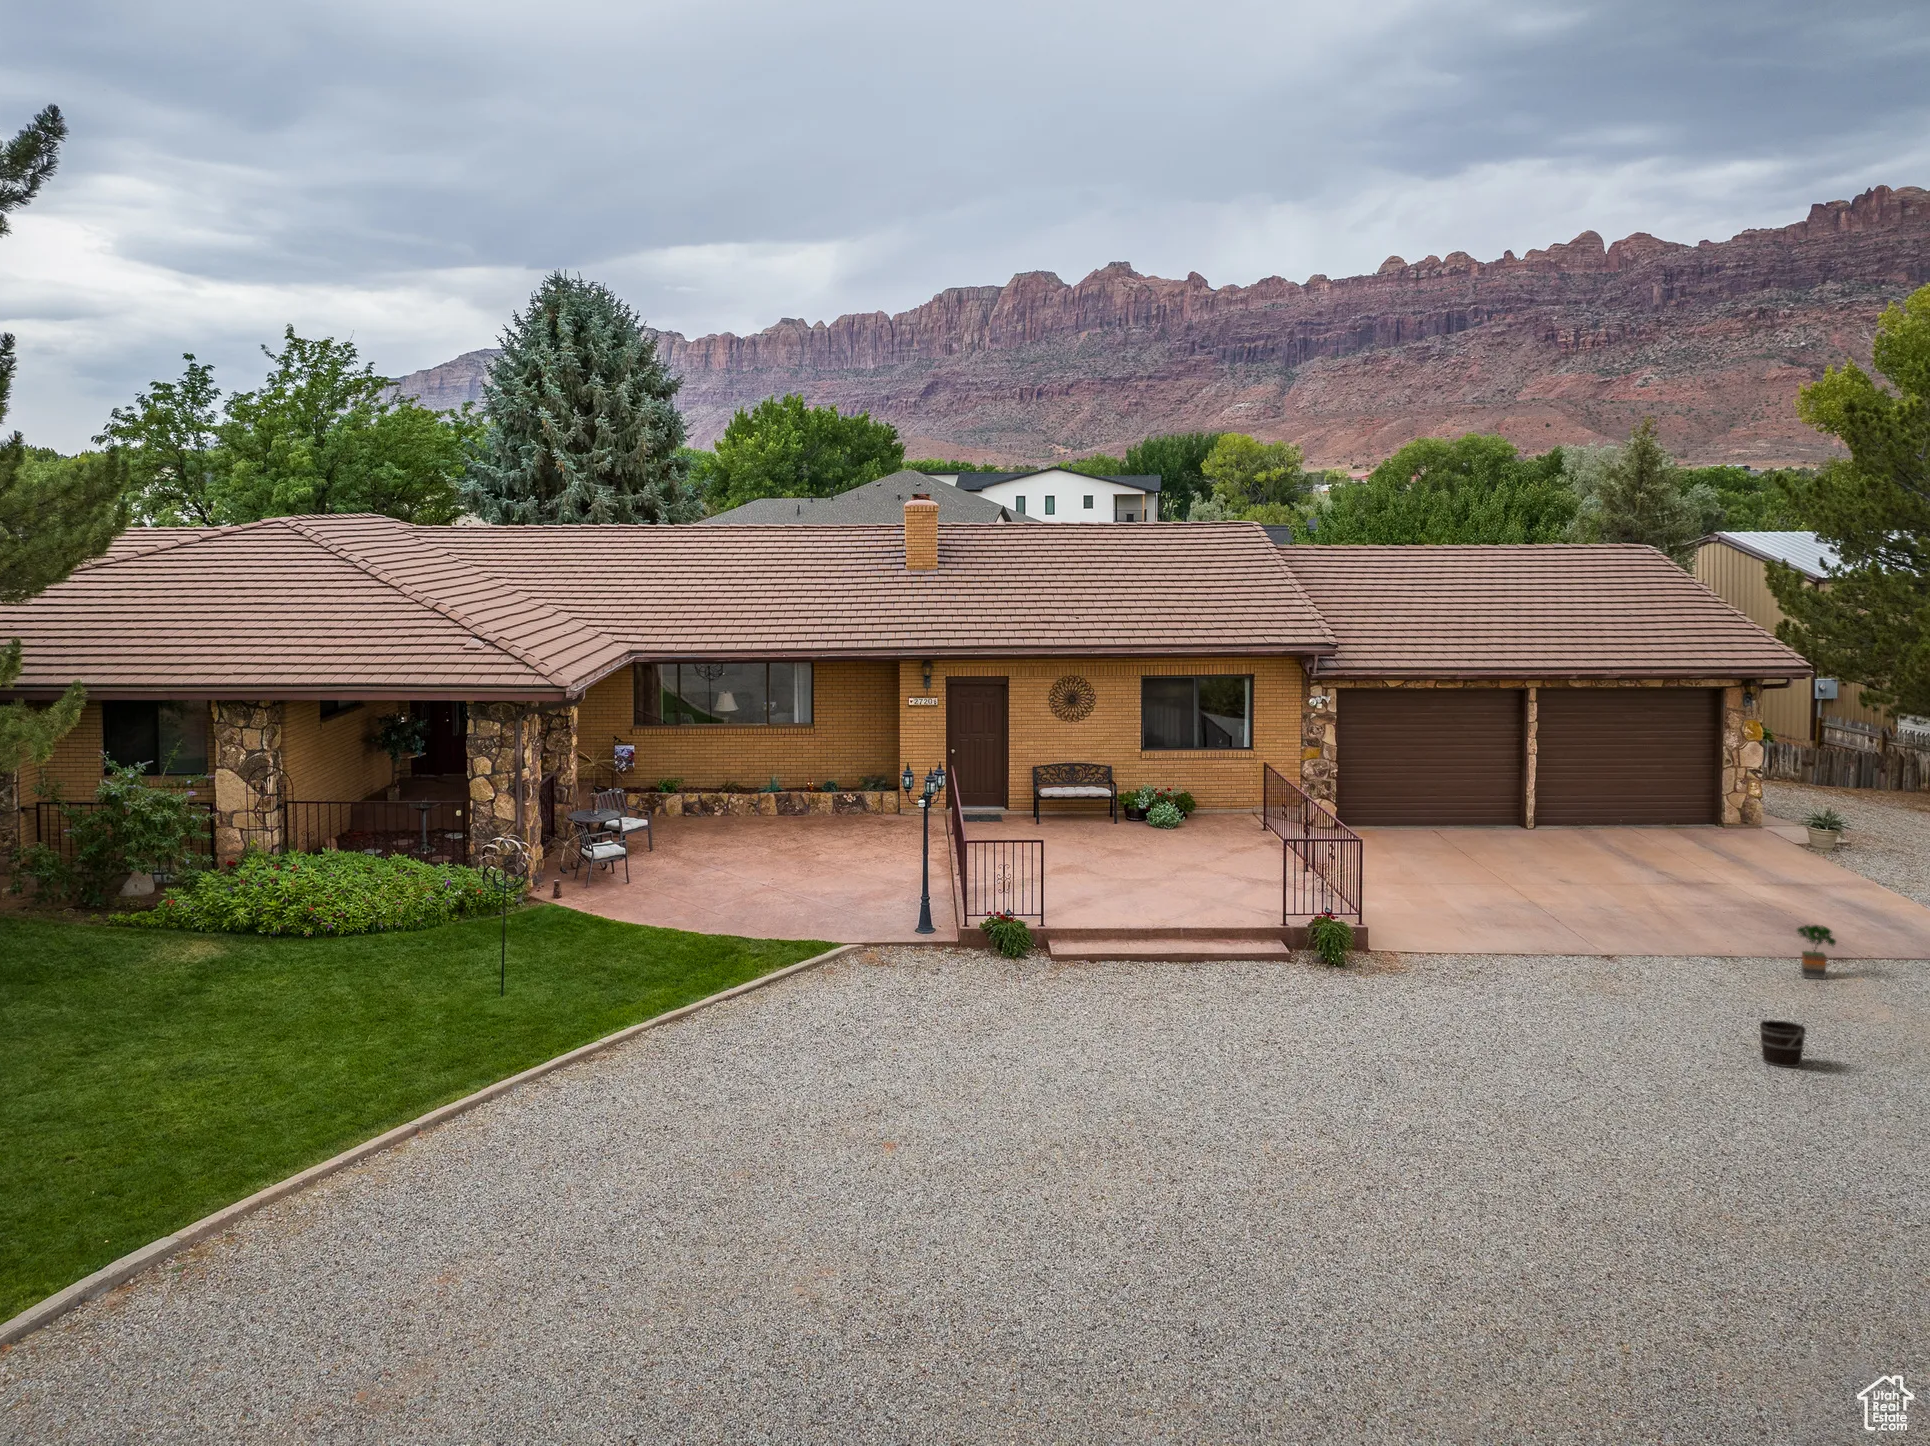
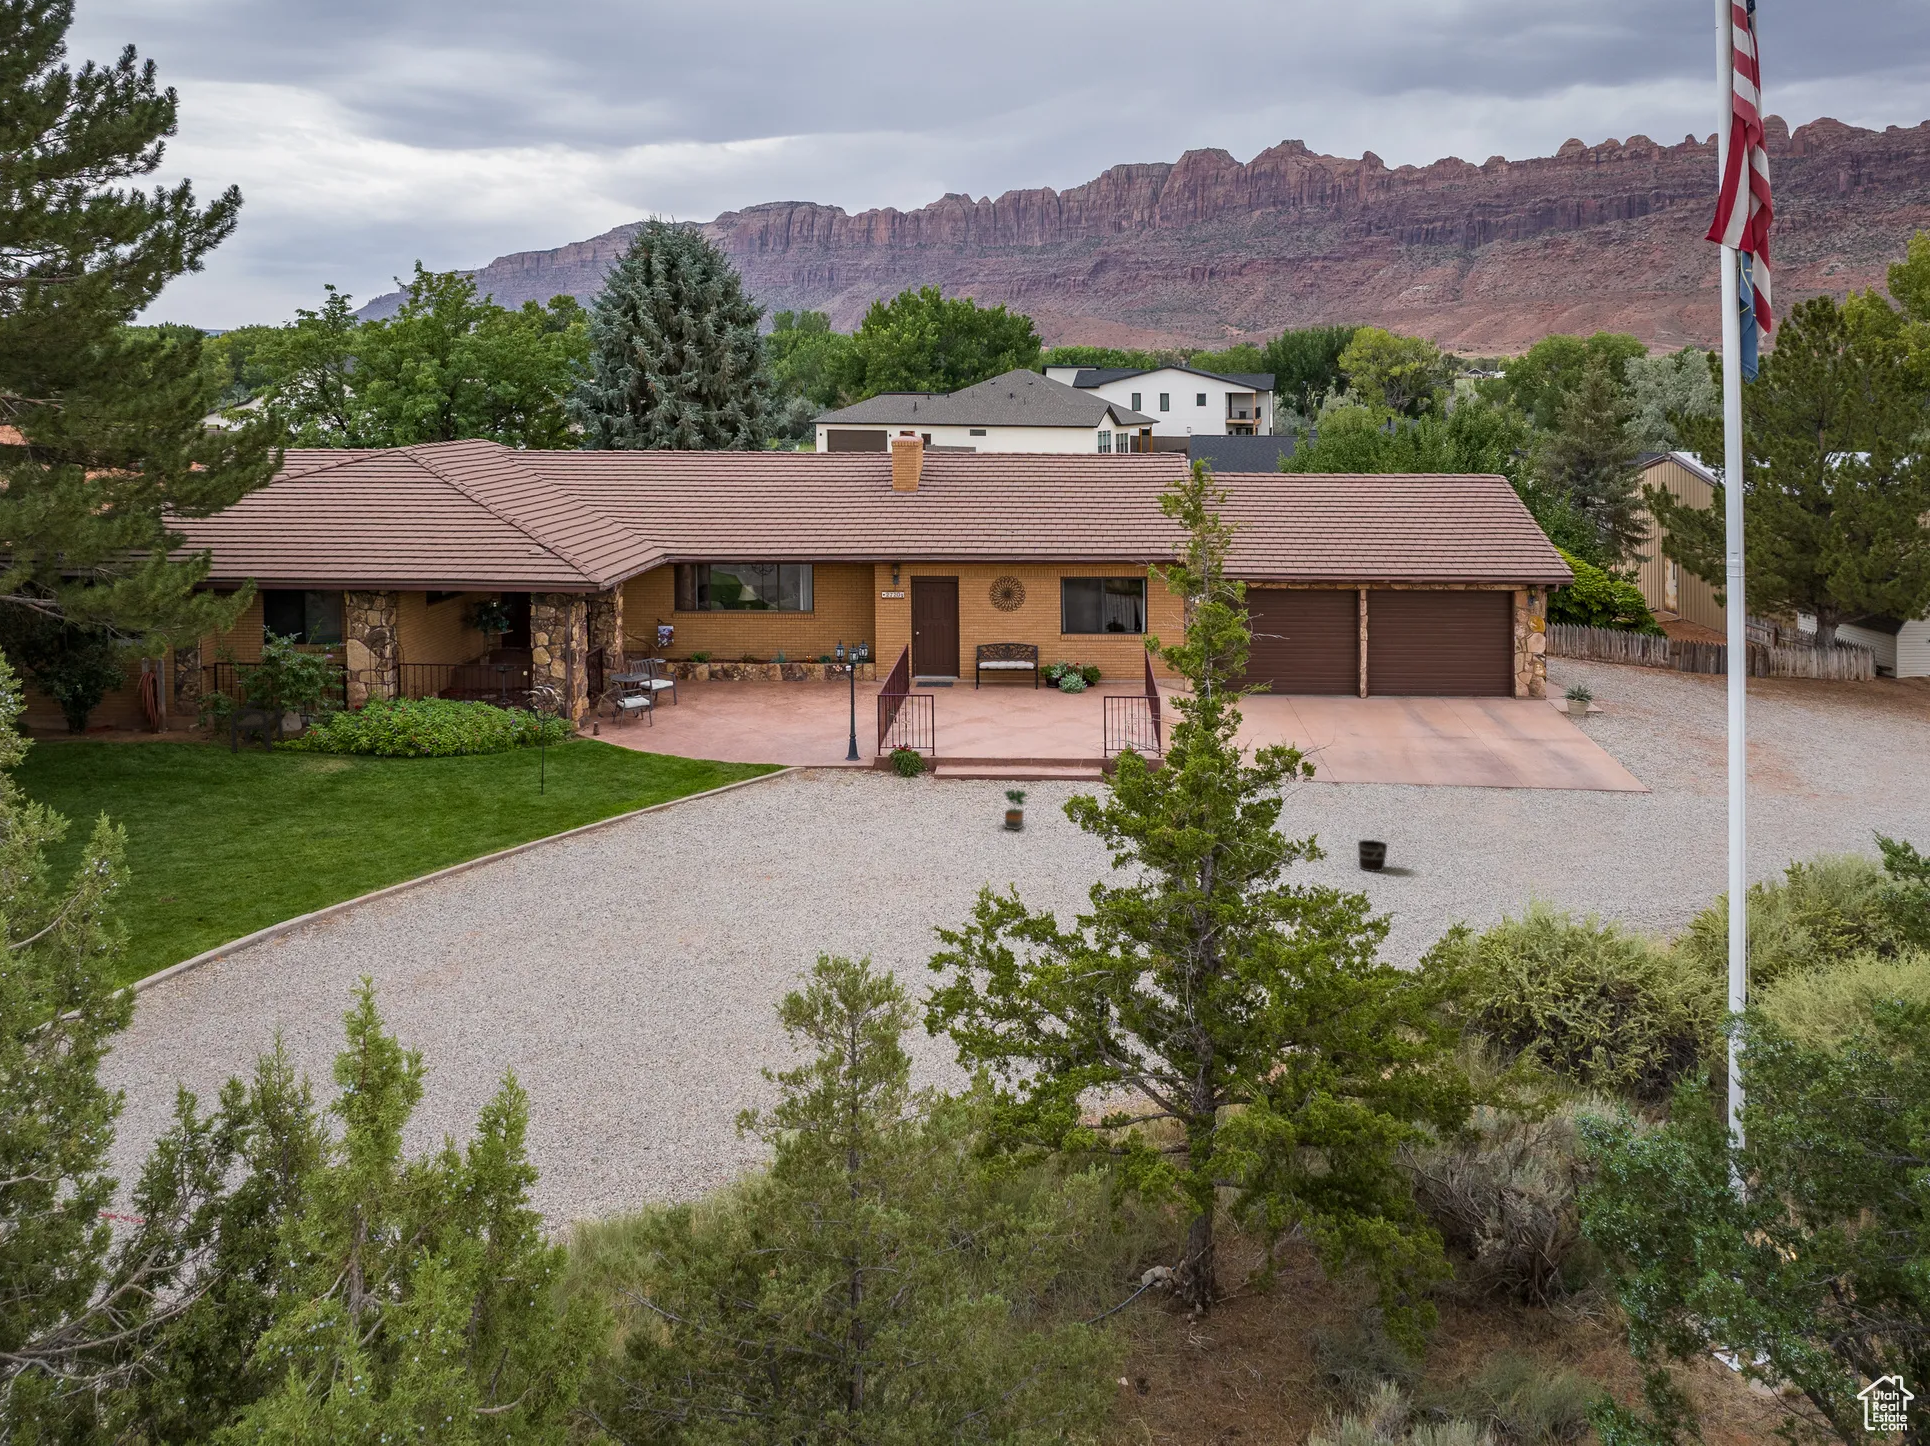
bench: none [41,857,117,934] -> present [231,701,283,752]
potted tree: present [1797,925,1836,979] -> present [1004,790,1027,830]

